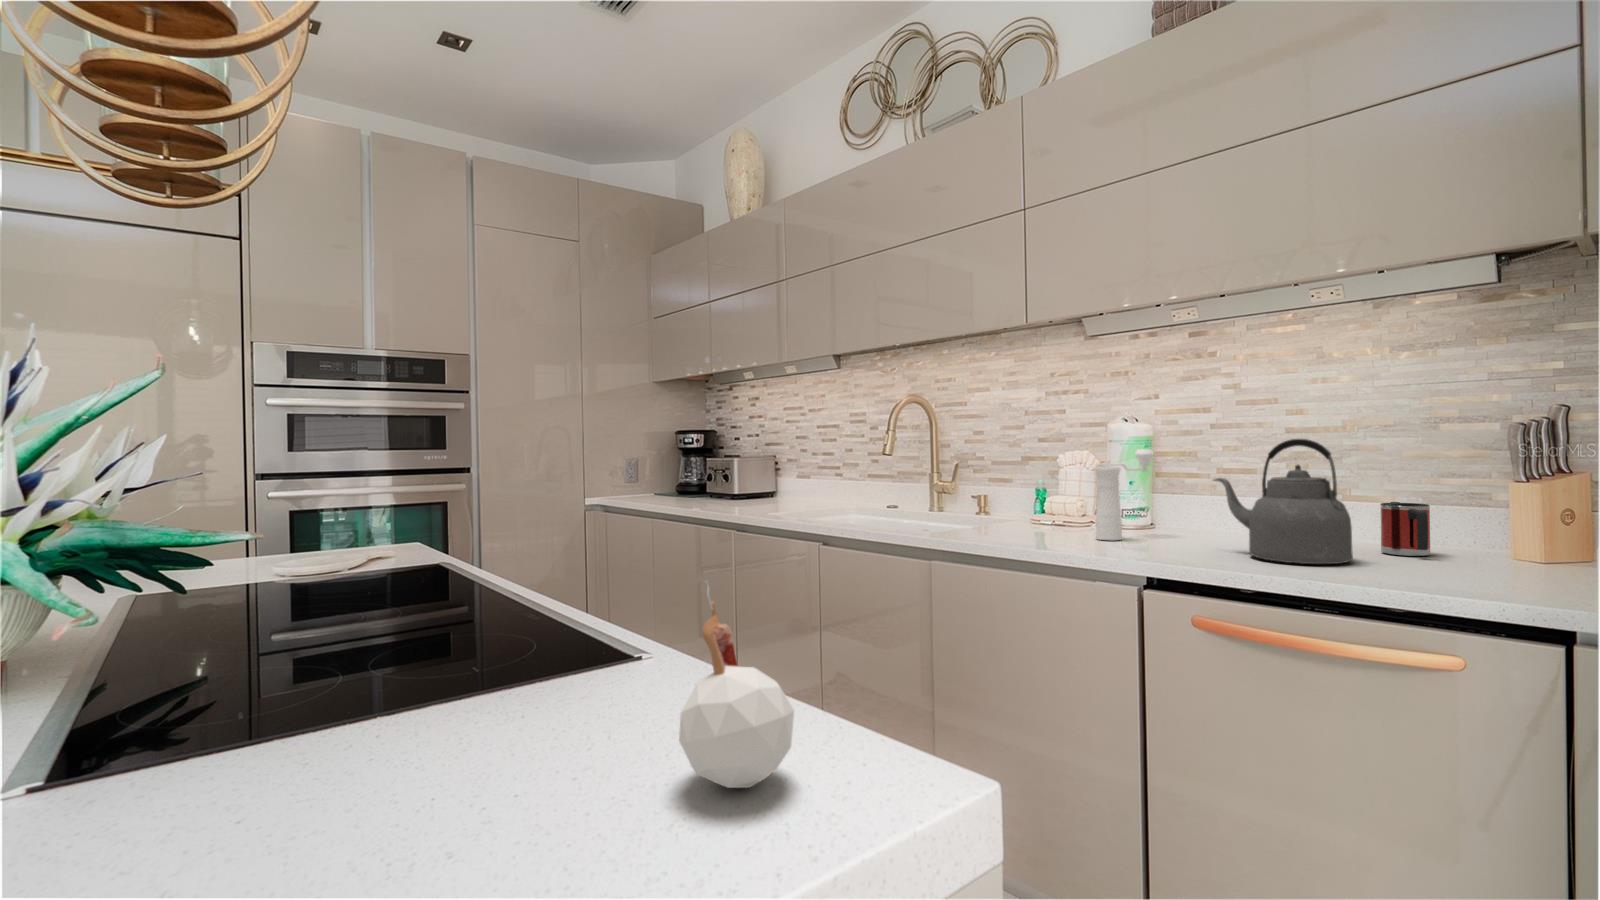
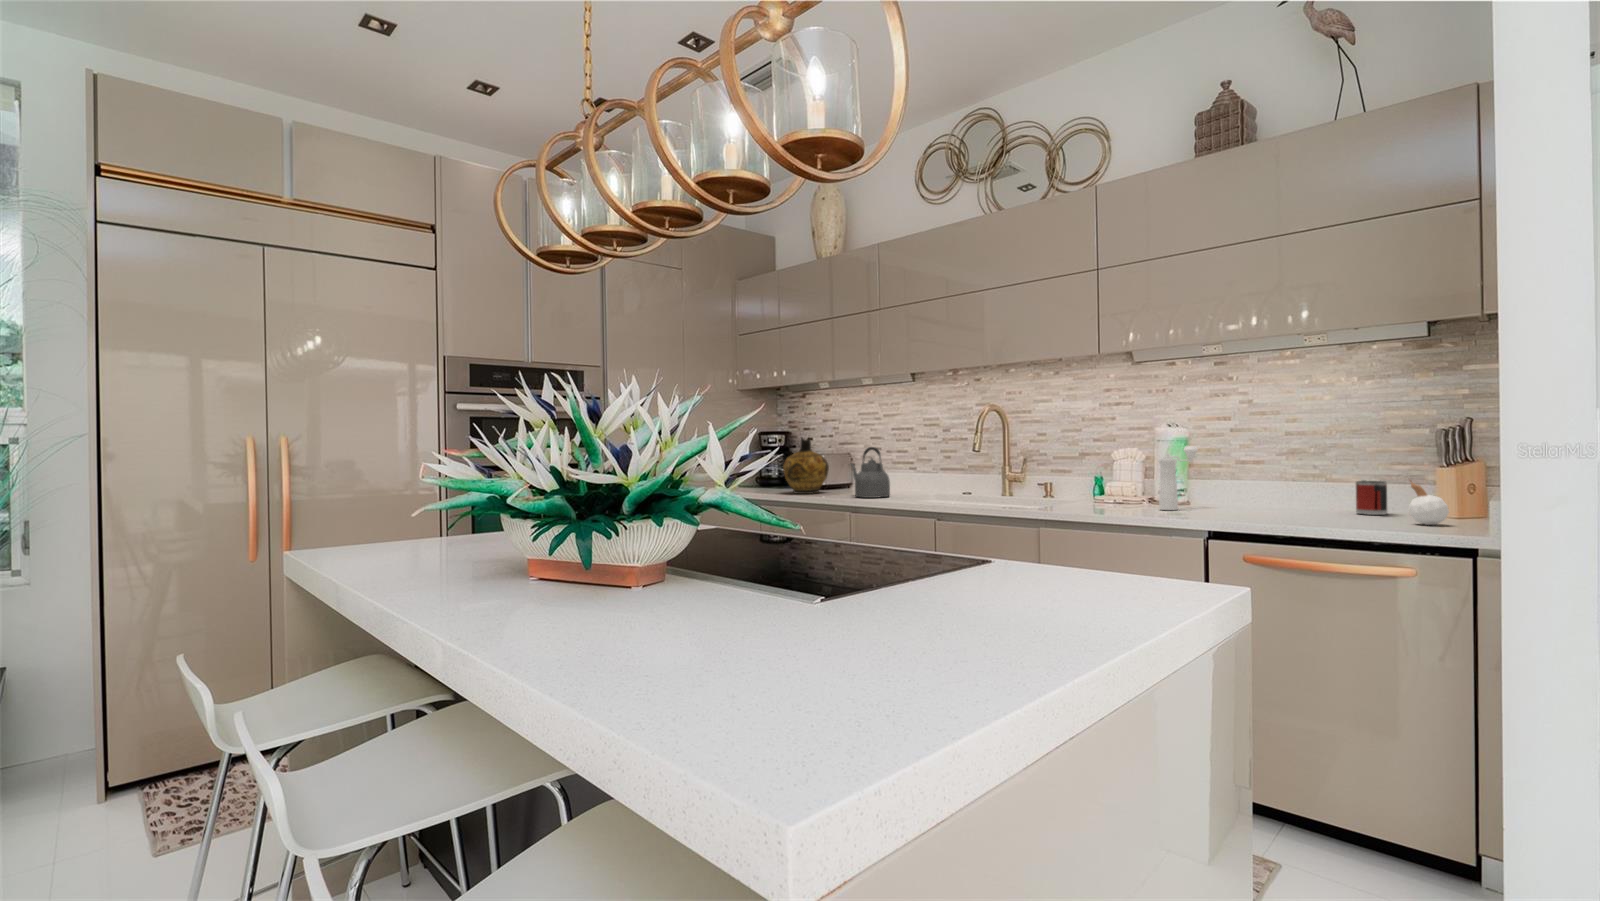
ceramic jug: none [682,436,737,506] -> present [783,438,829,494]
kettle: present [1214,439,1353,564] -> present [851,447,890,498]
candle: present [679,581,794,788] -> present [1408,479,1449,525]

